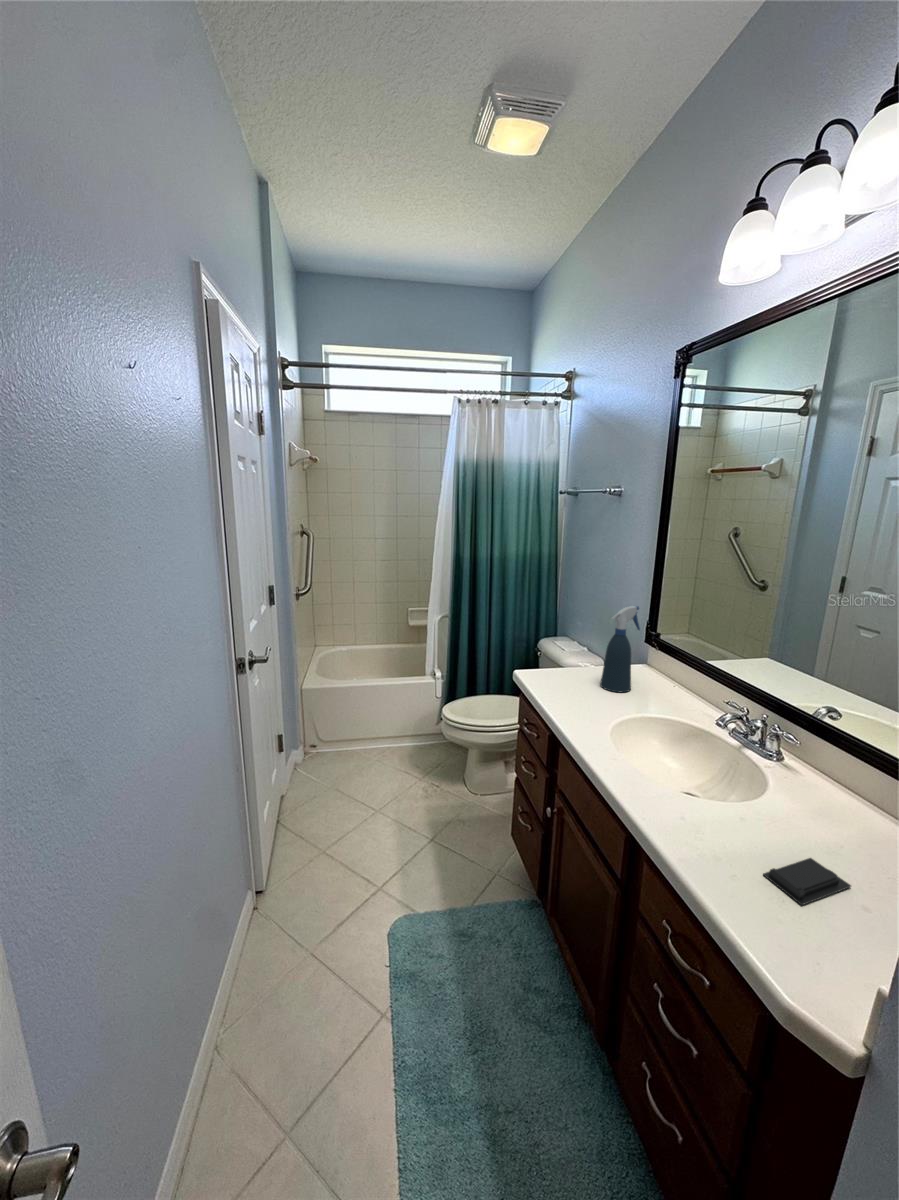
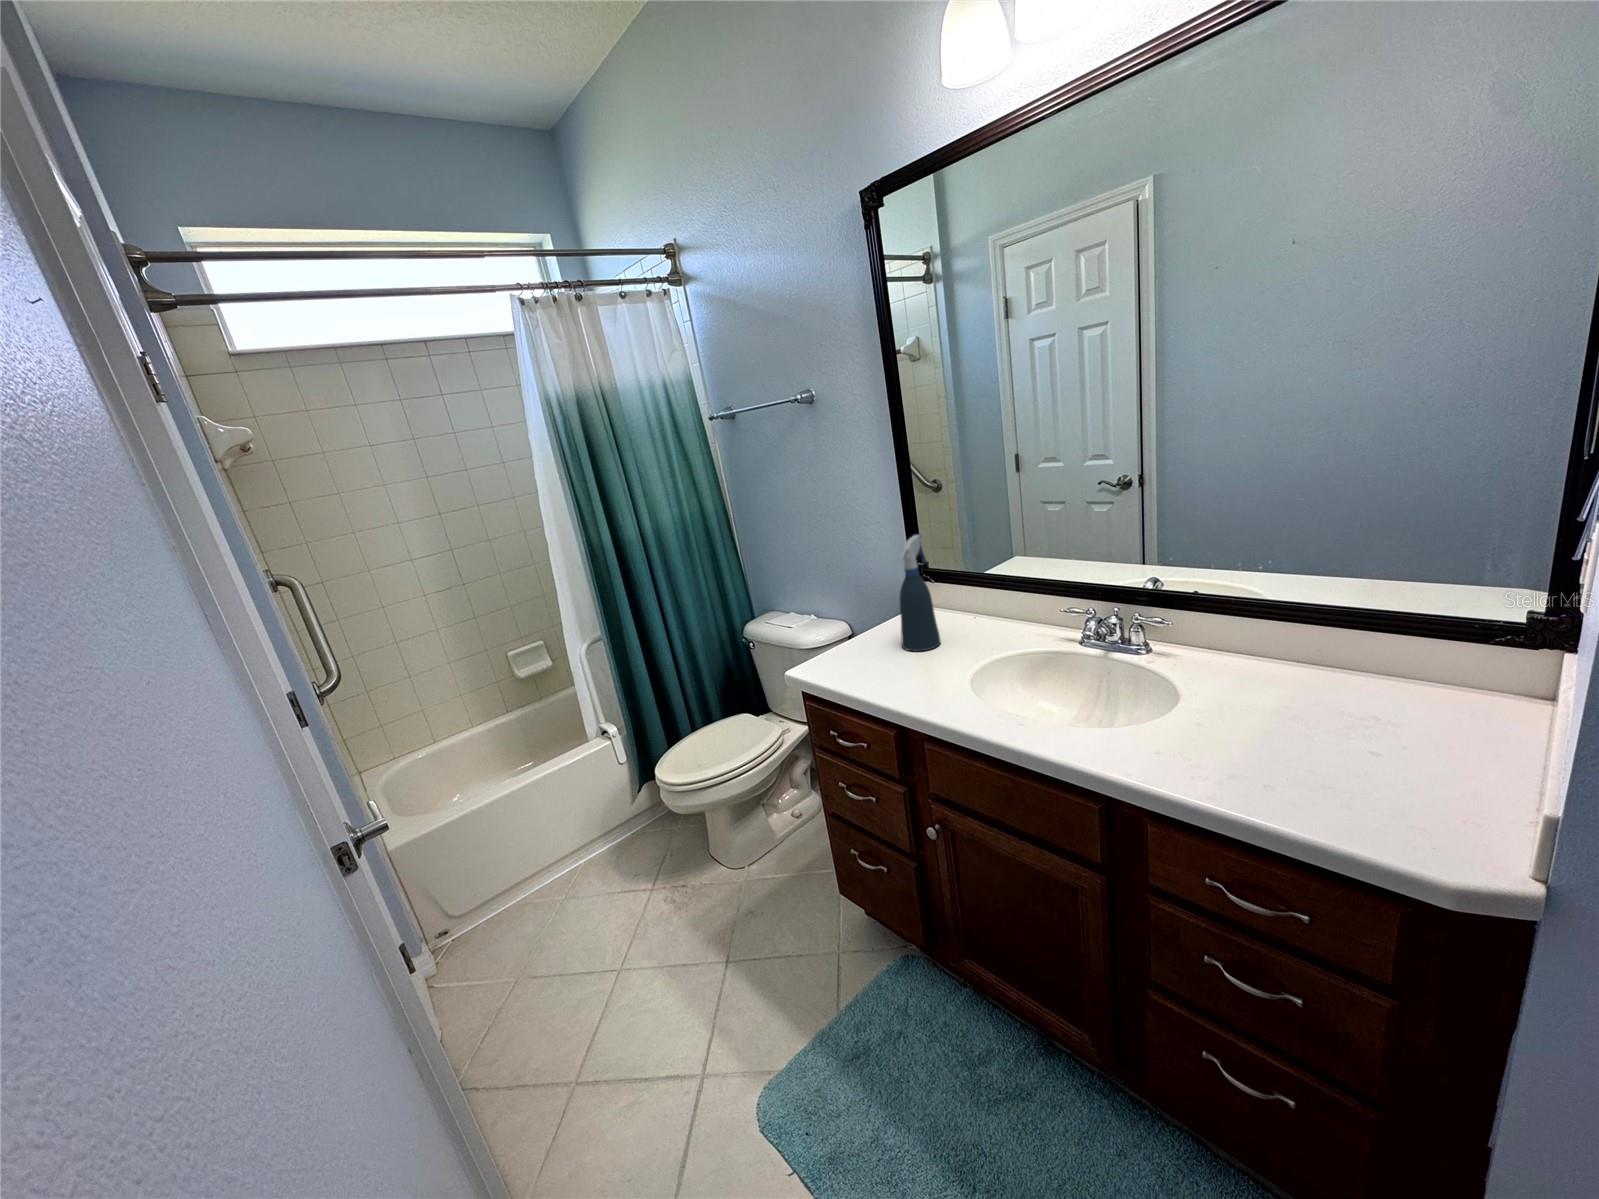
soap bar: present [763,858,851,905] -> none [1272,731,1333,781]

